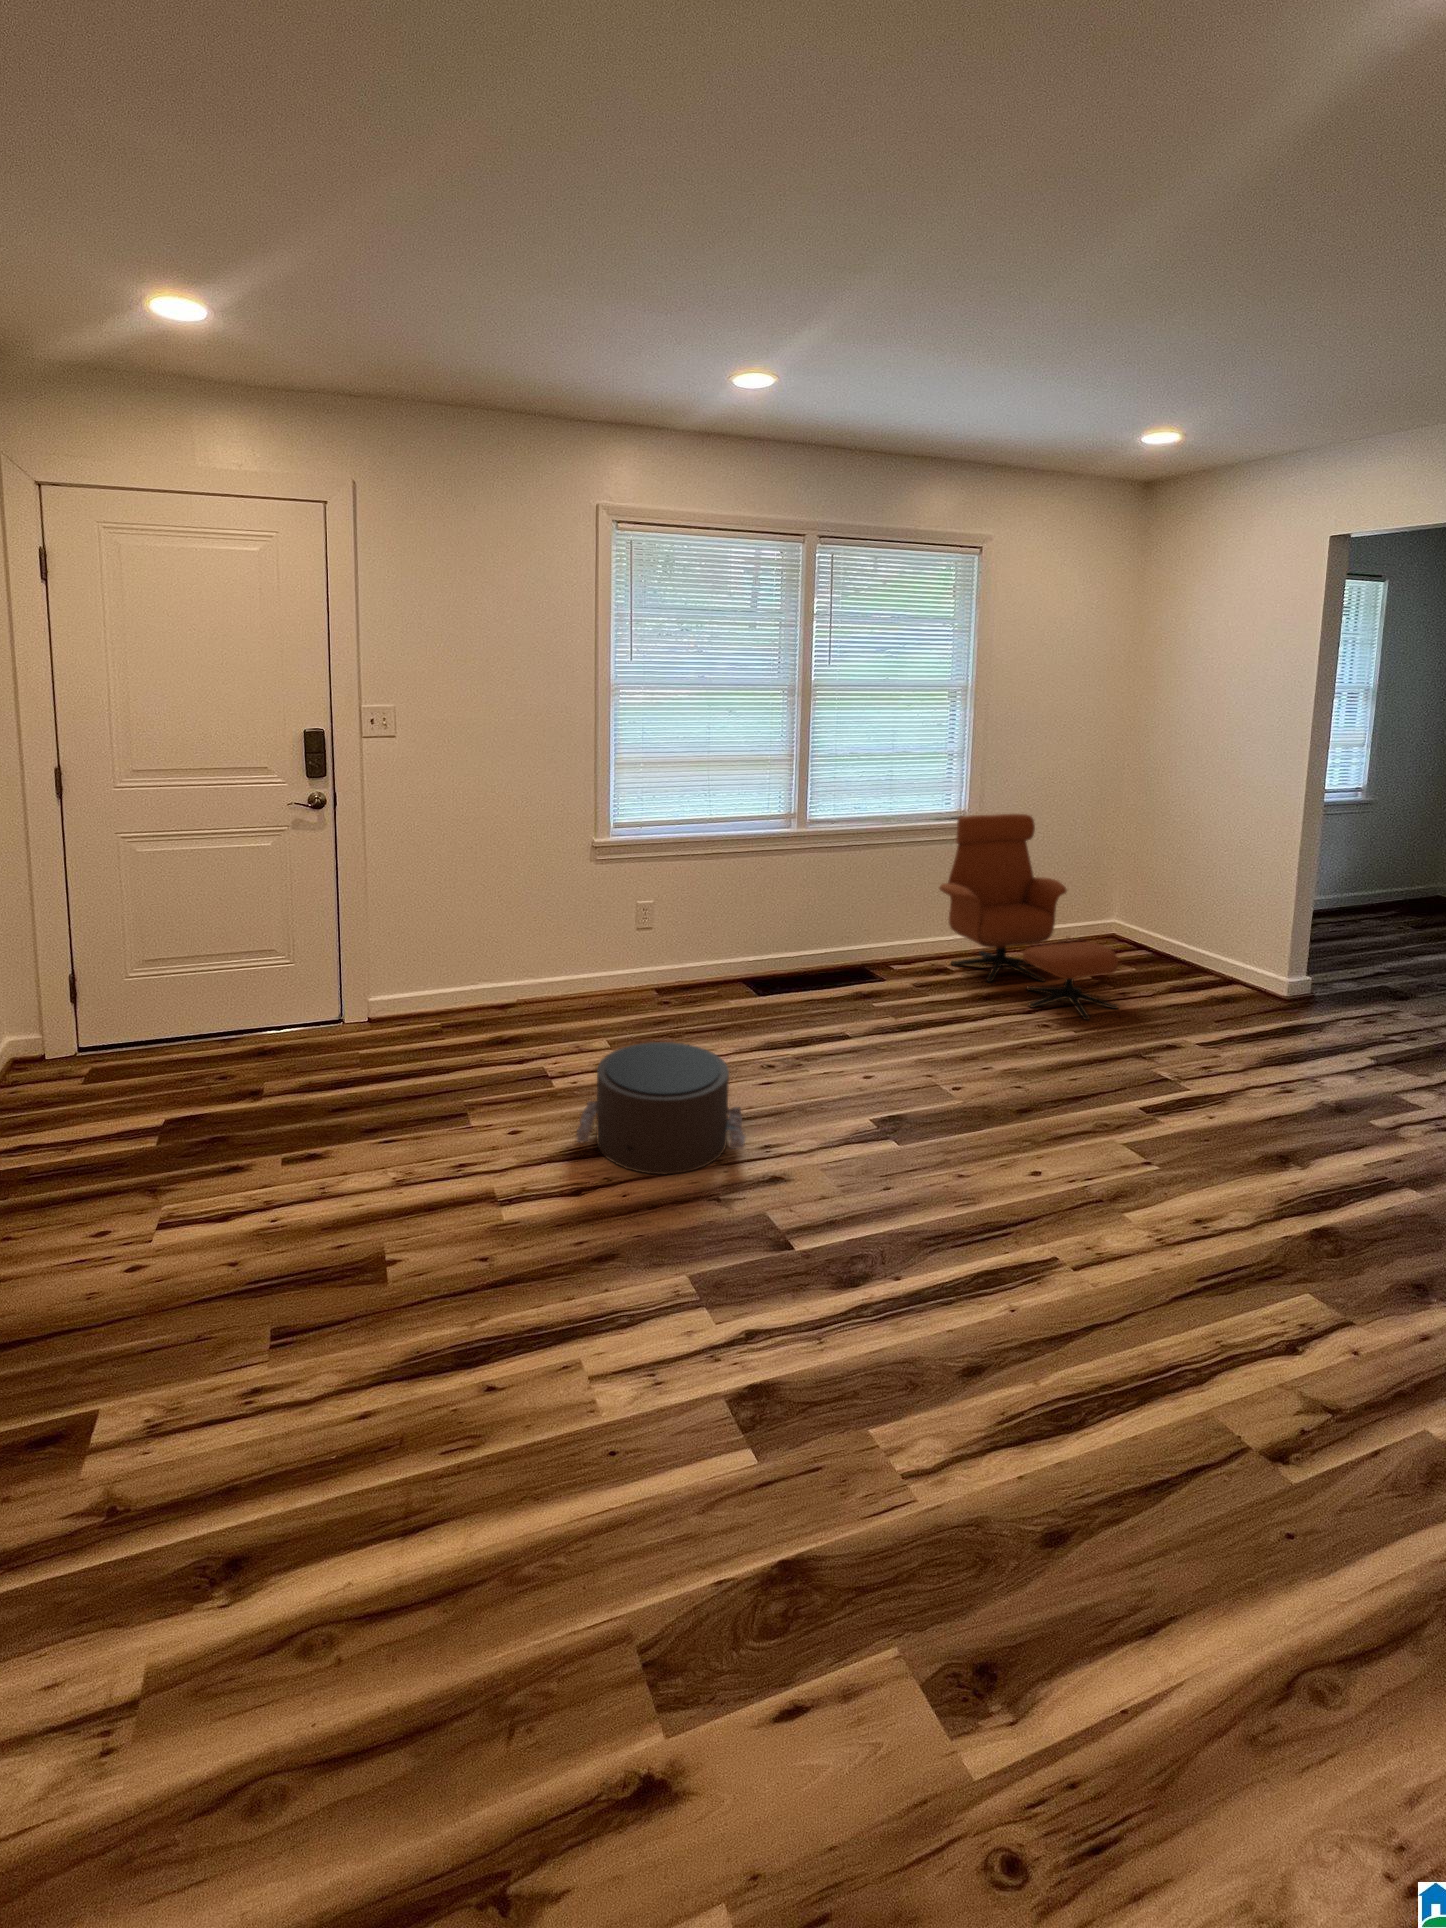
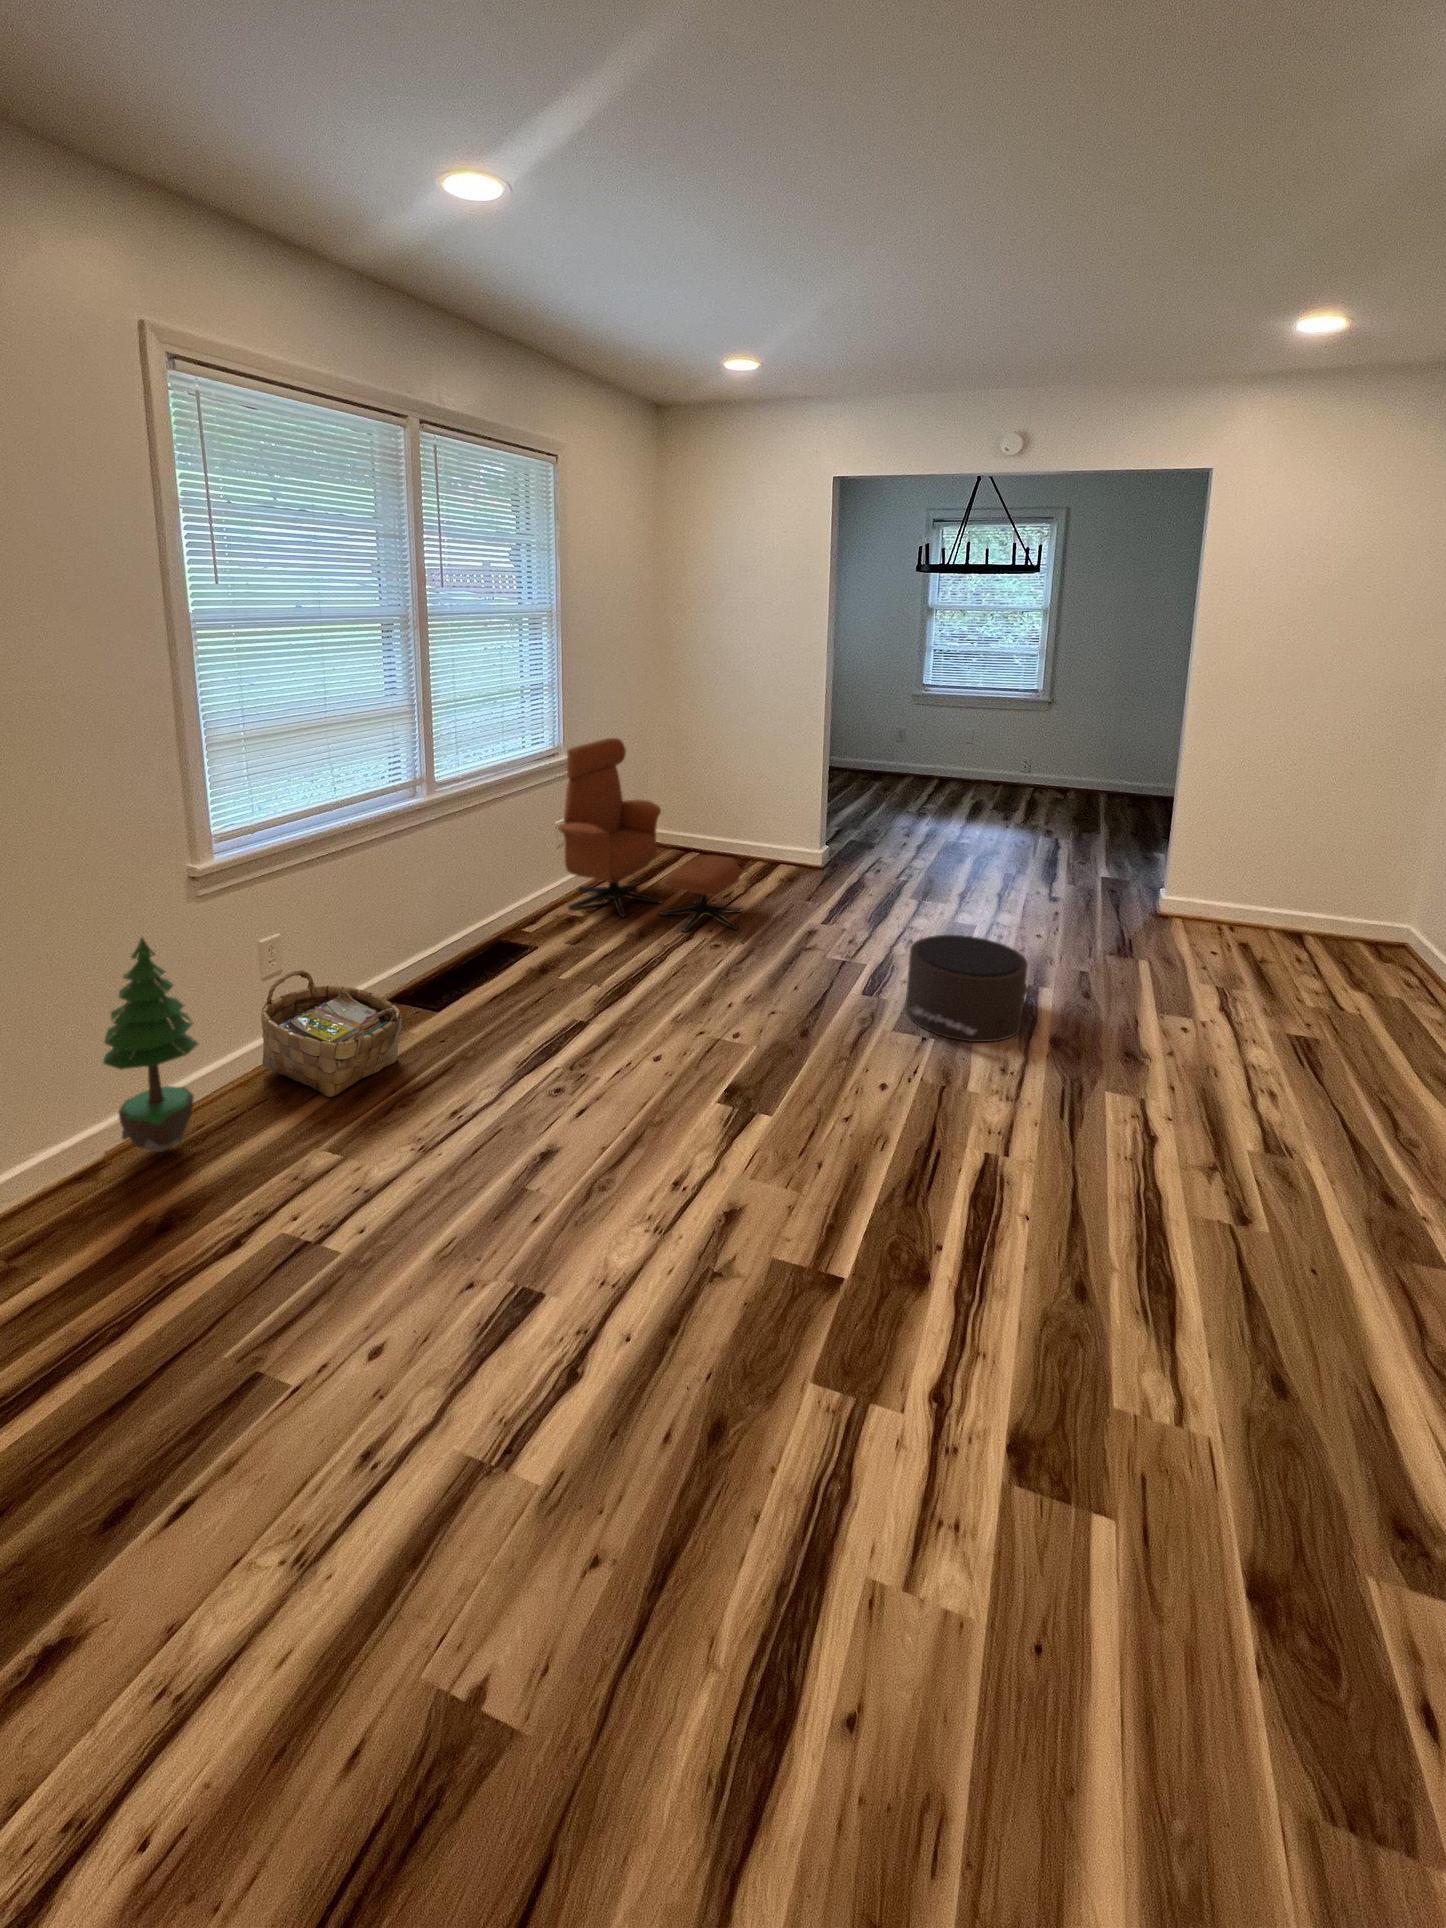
potted tree: none [516,875,568,1013] -> present [103,938,198,1152]
woven basket: none [625,933,706,1019] -> present [261,970,401,1097]
pouf: present [576,1042,746,1174] -> present [905,935,1039,1042]

